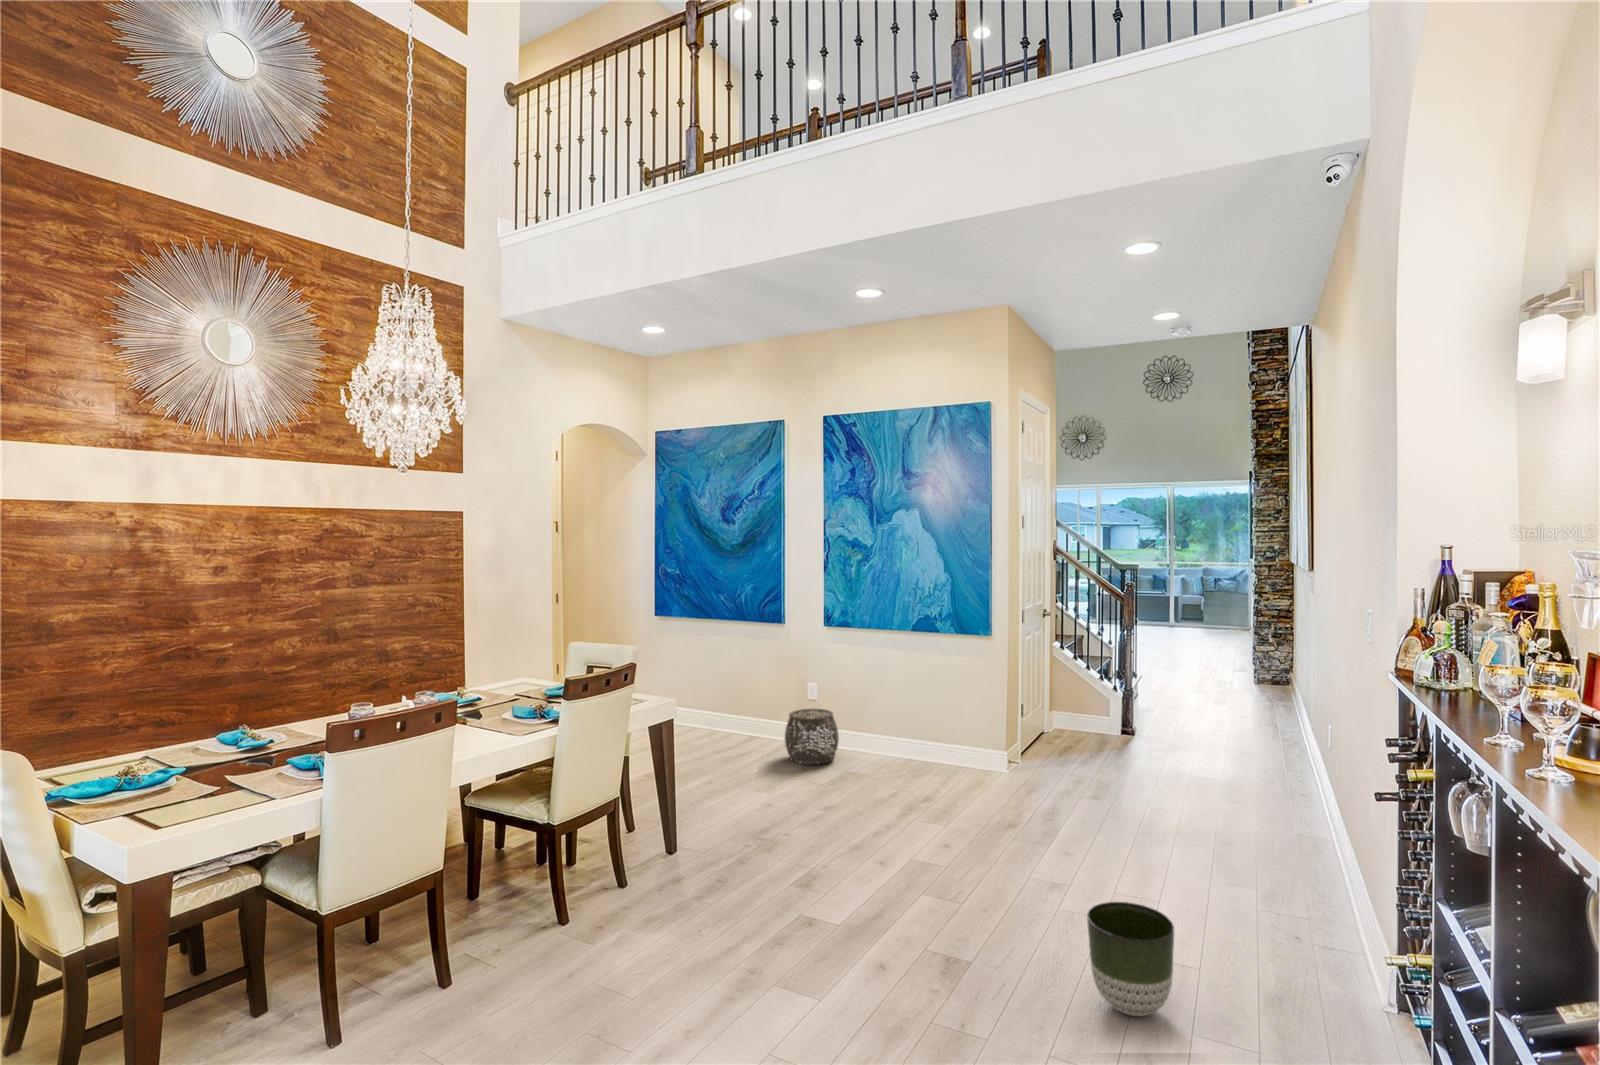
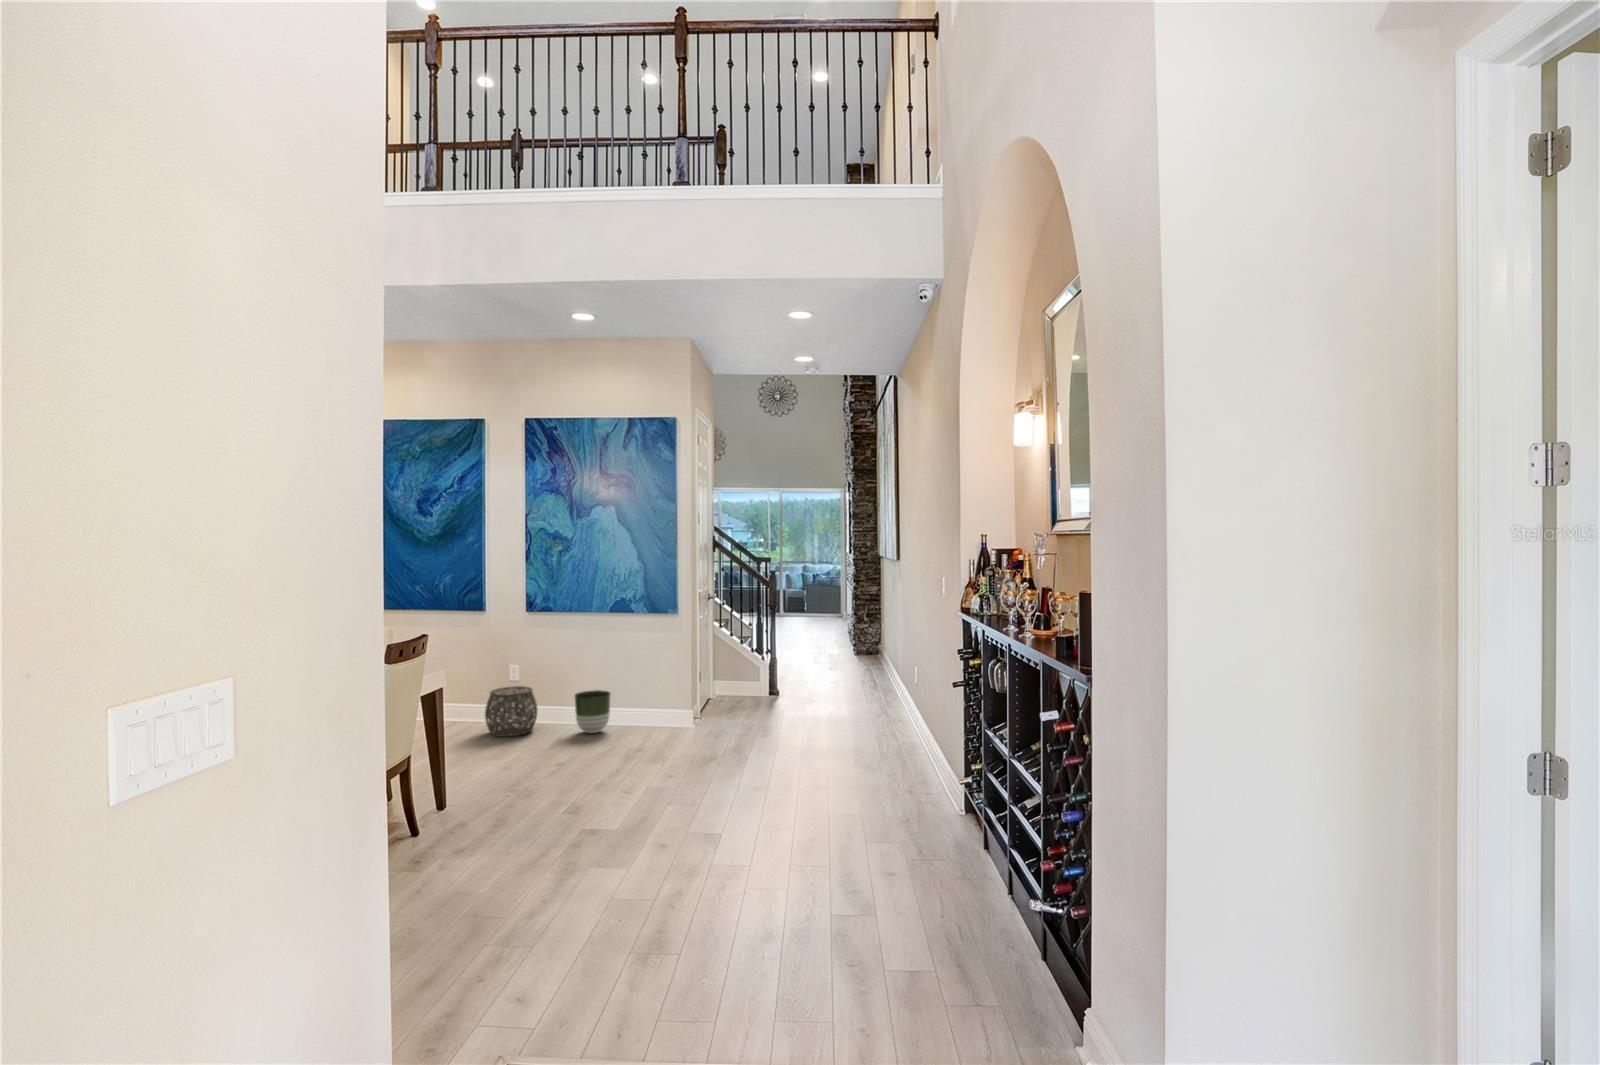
planter: present [1087,902,1174,1016] -> present [575,690,611,733]

